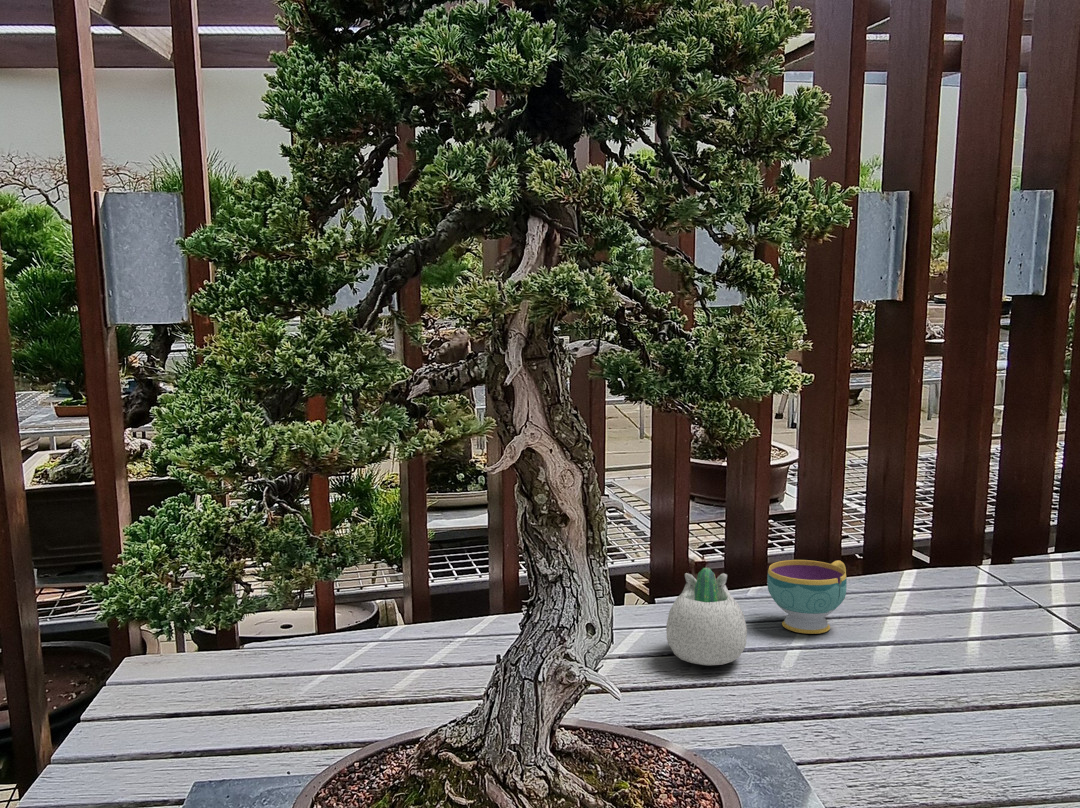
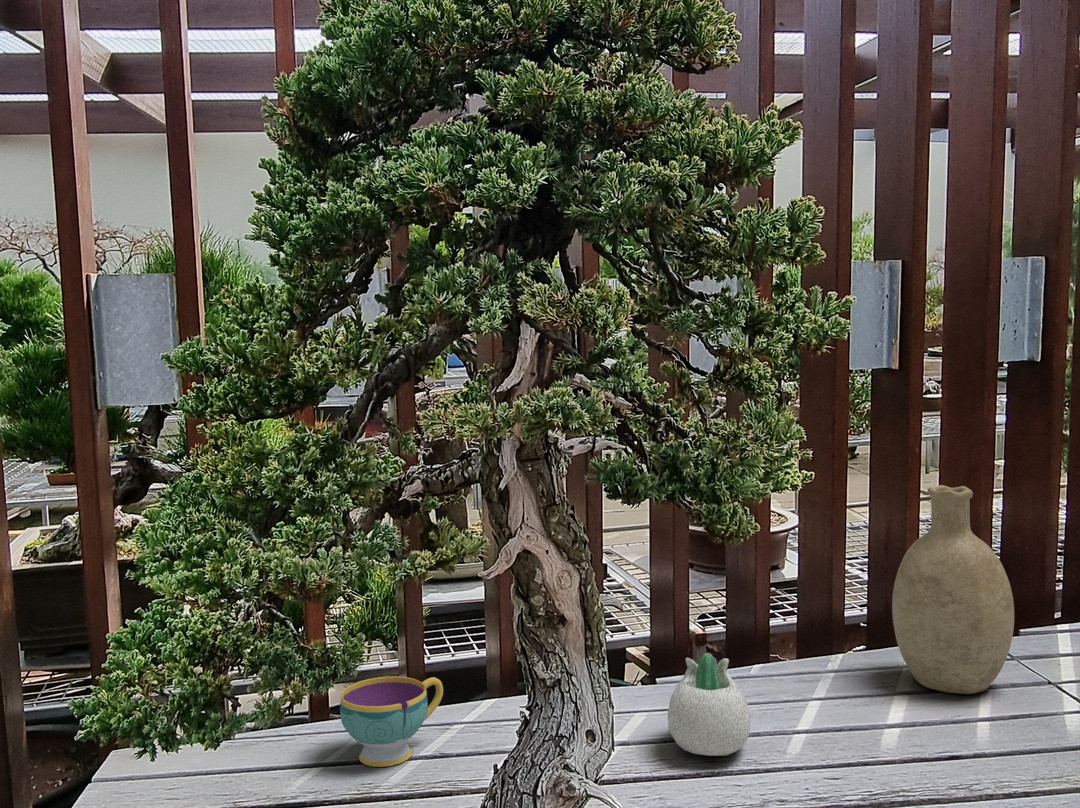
decorative vase: none [889,413,1009,616] -> present [892,485,1014,694]
teacup: present [767,560,847,634] -> present [340,676,443,767]

